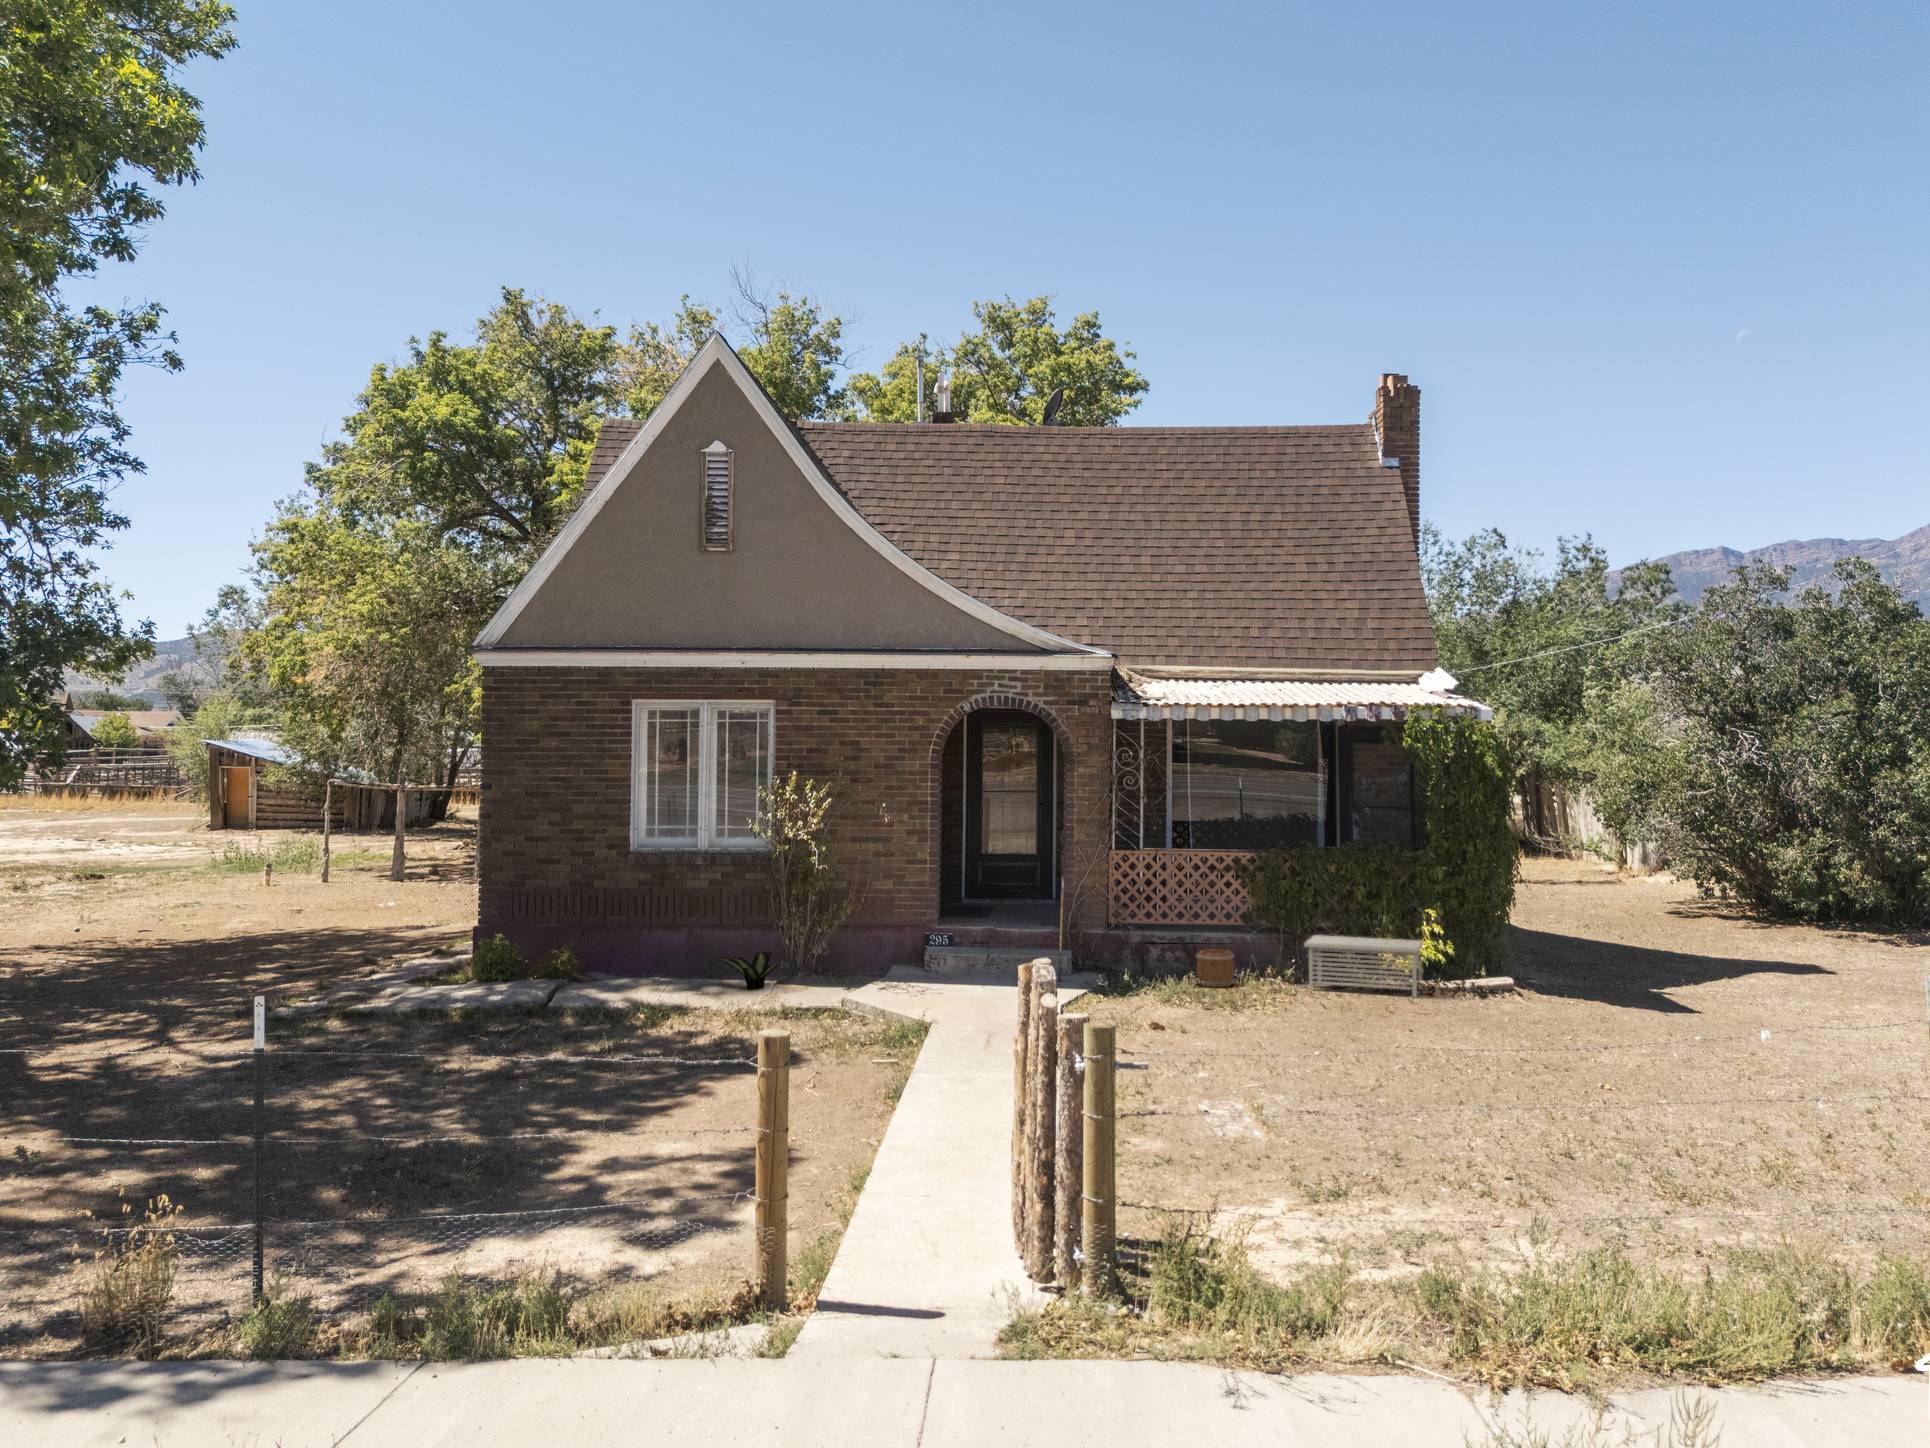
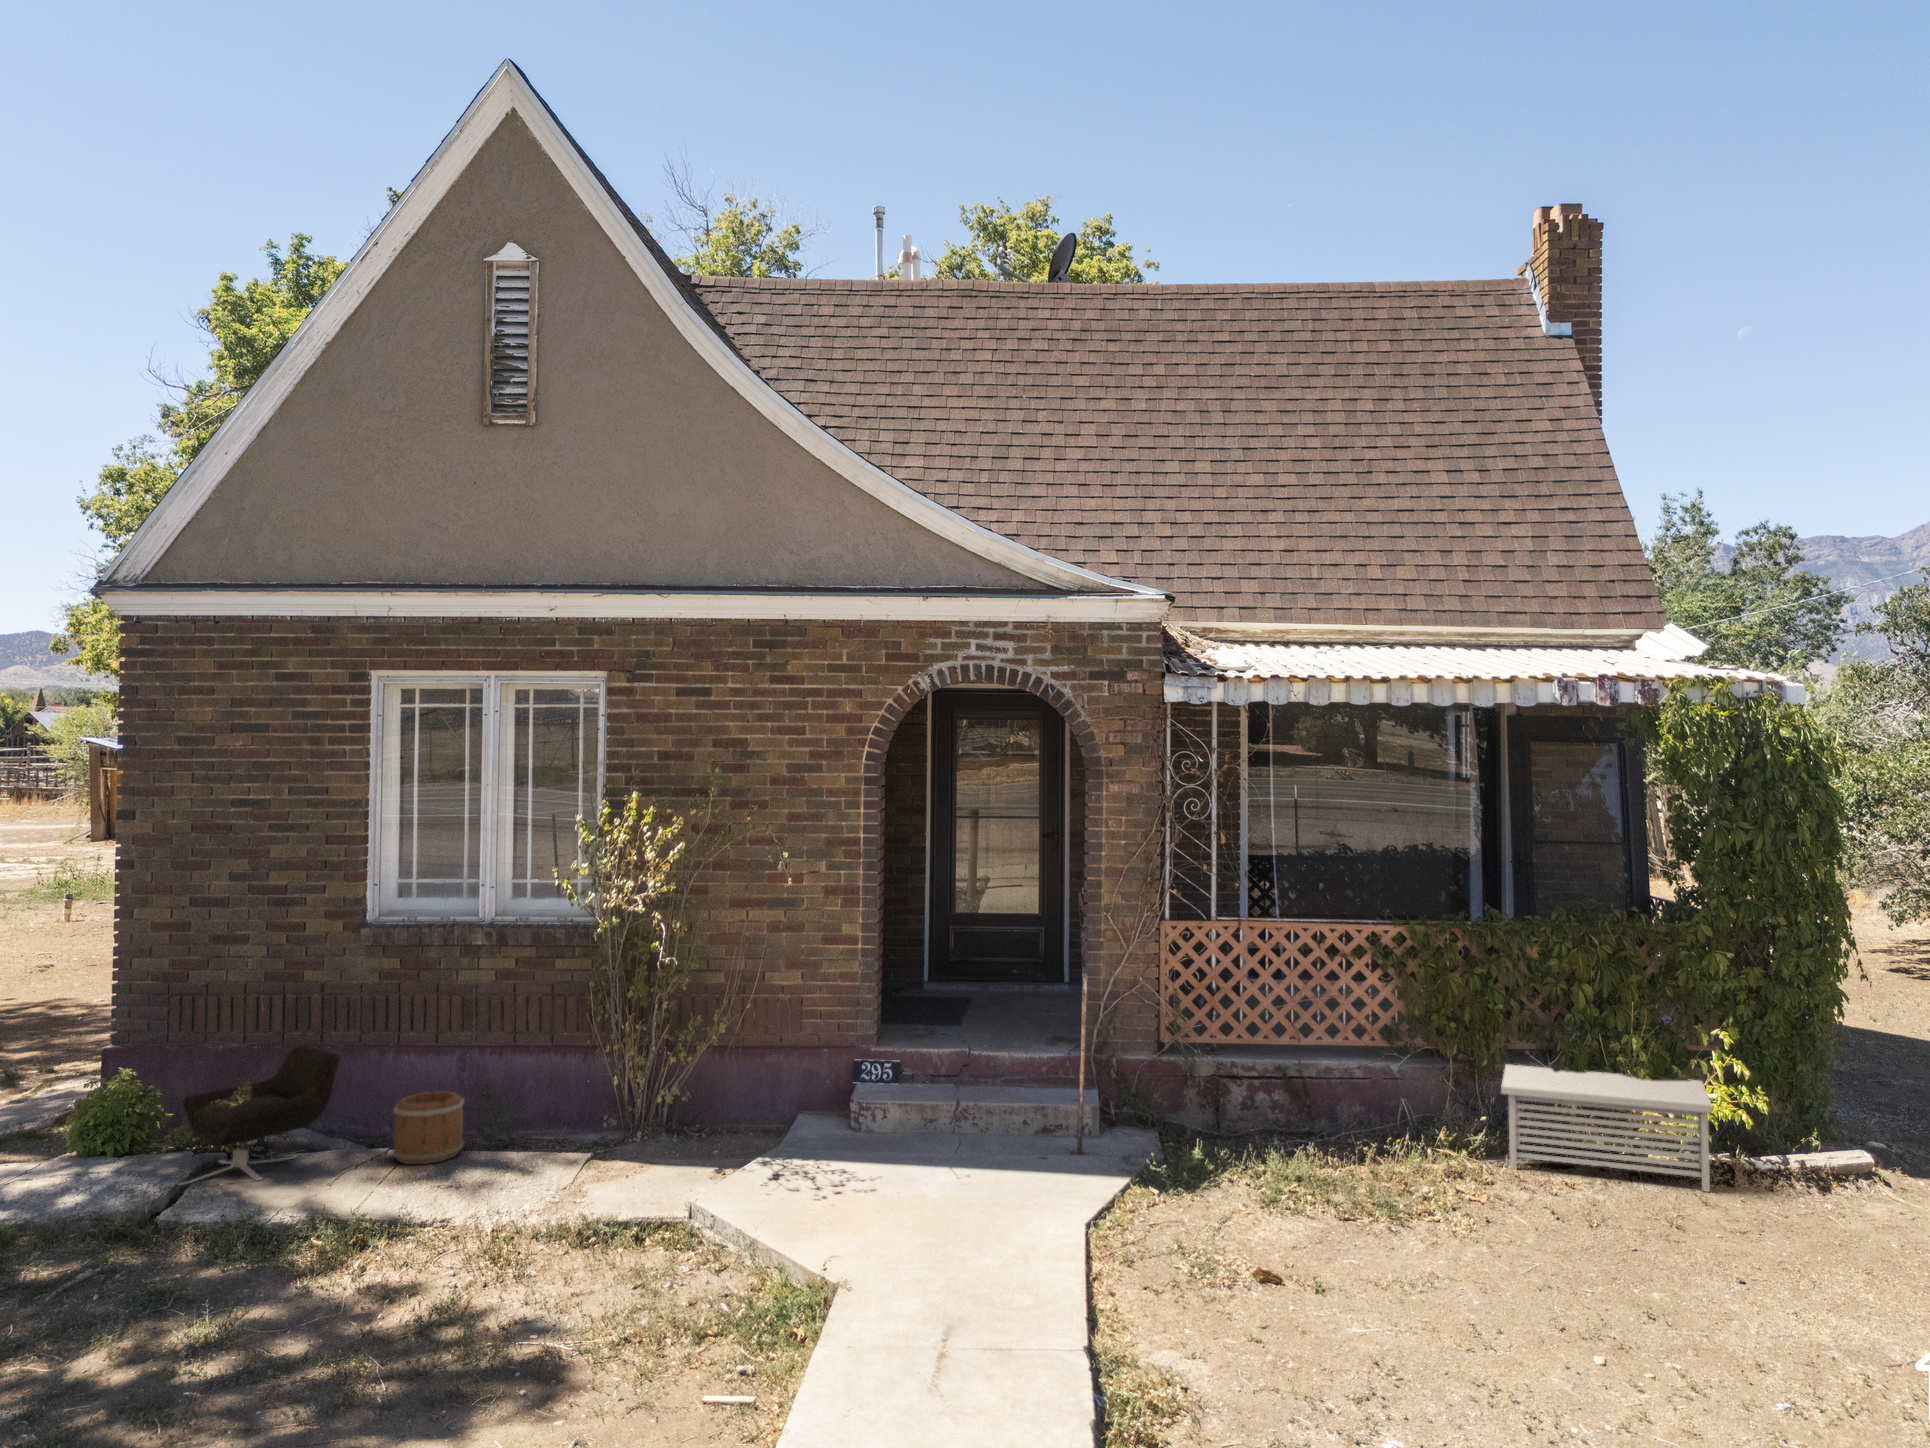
lounge chair: none [537,921,625,994] -> present [179,1045,340,1185]
bucket: present [1196,949,1234,987] -> present [392,1091,464,1164]
potted plant: present [716,952,788,990] -> none [487,1096,617,1171]

